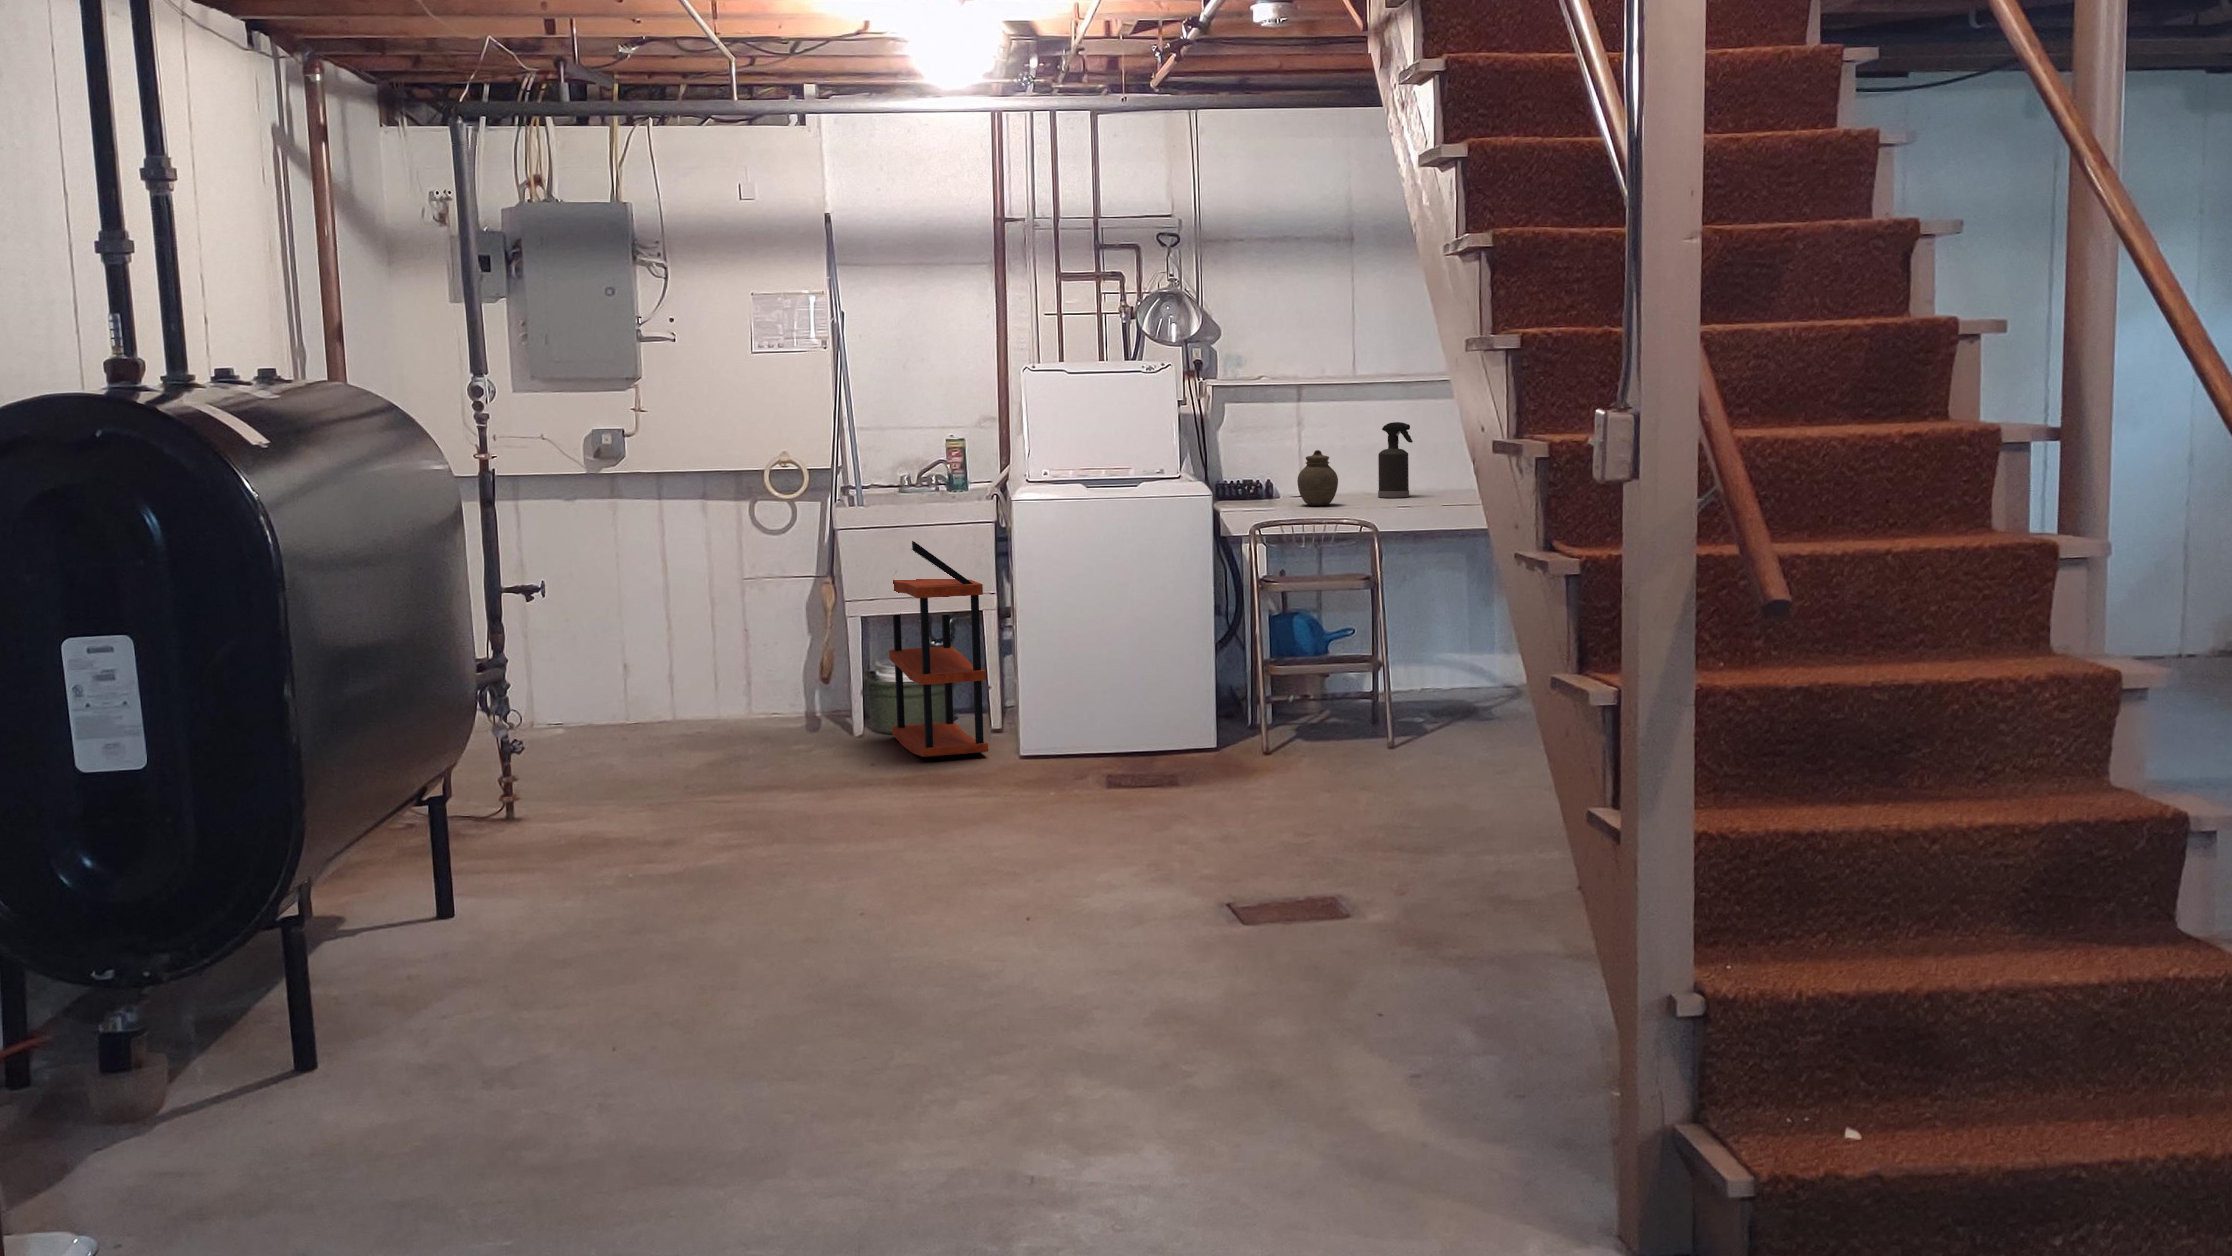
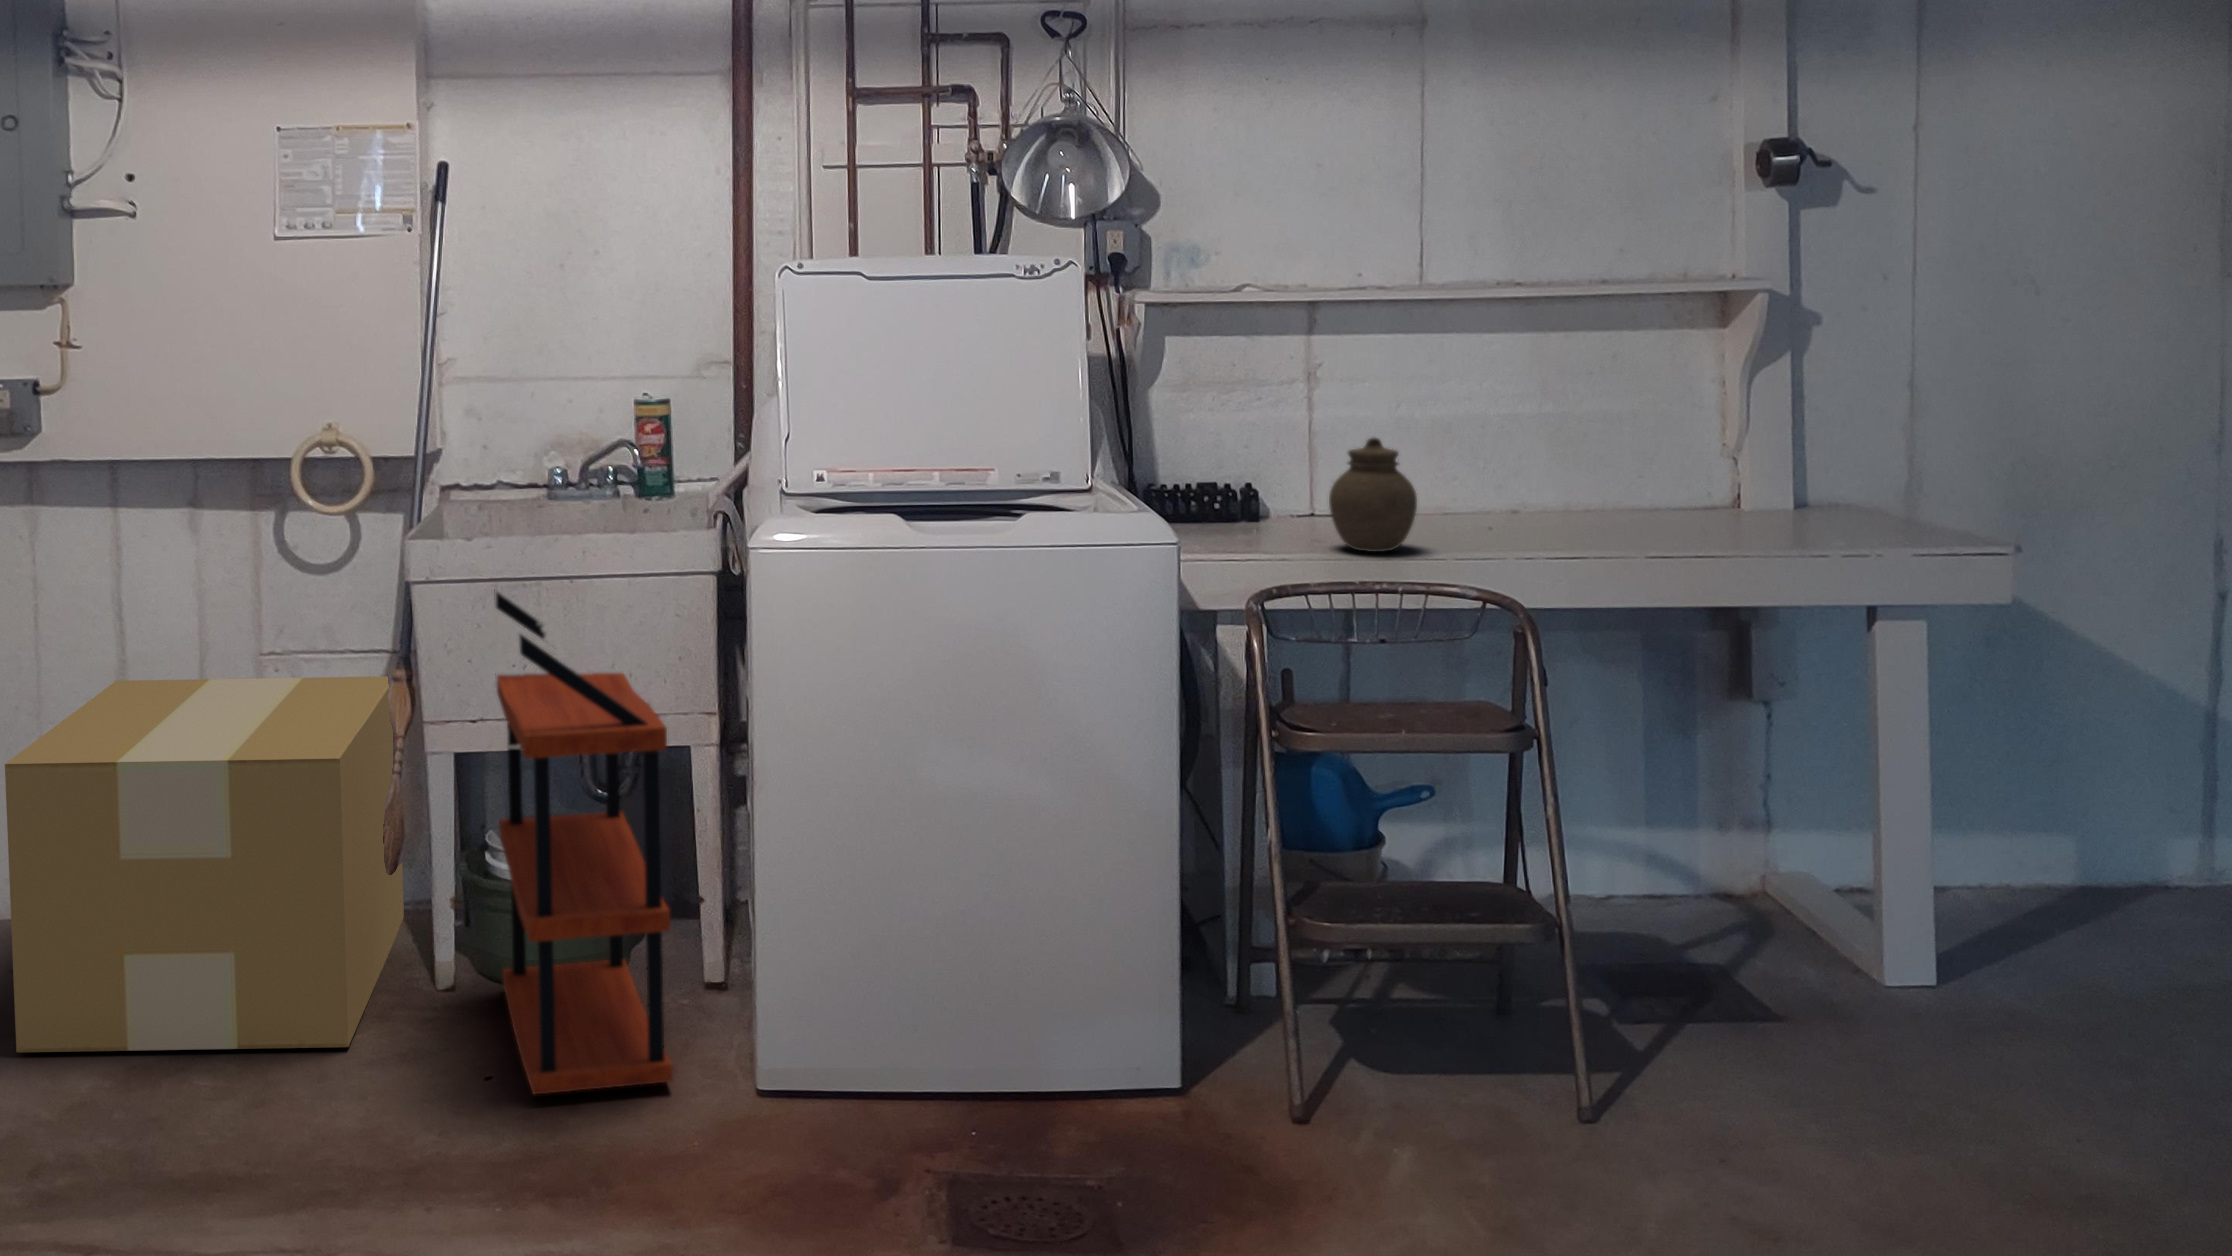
spray bottle: present [1378,422,1413,498] -> none [1479,377,1558,529]
cardboard box: none [649,590,826,761] -> present [5,676,404,1052]

